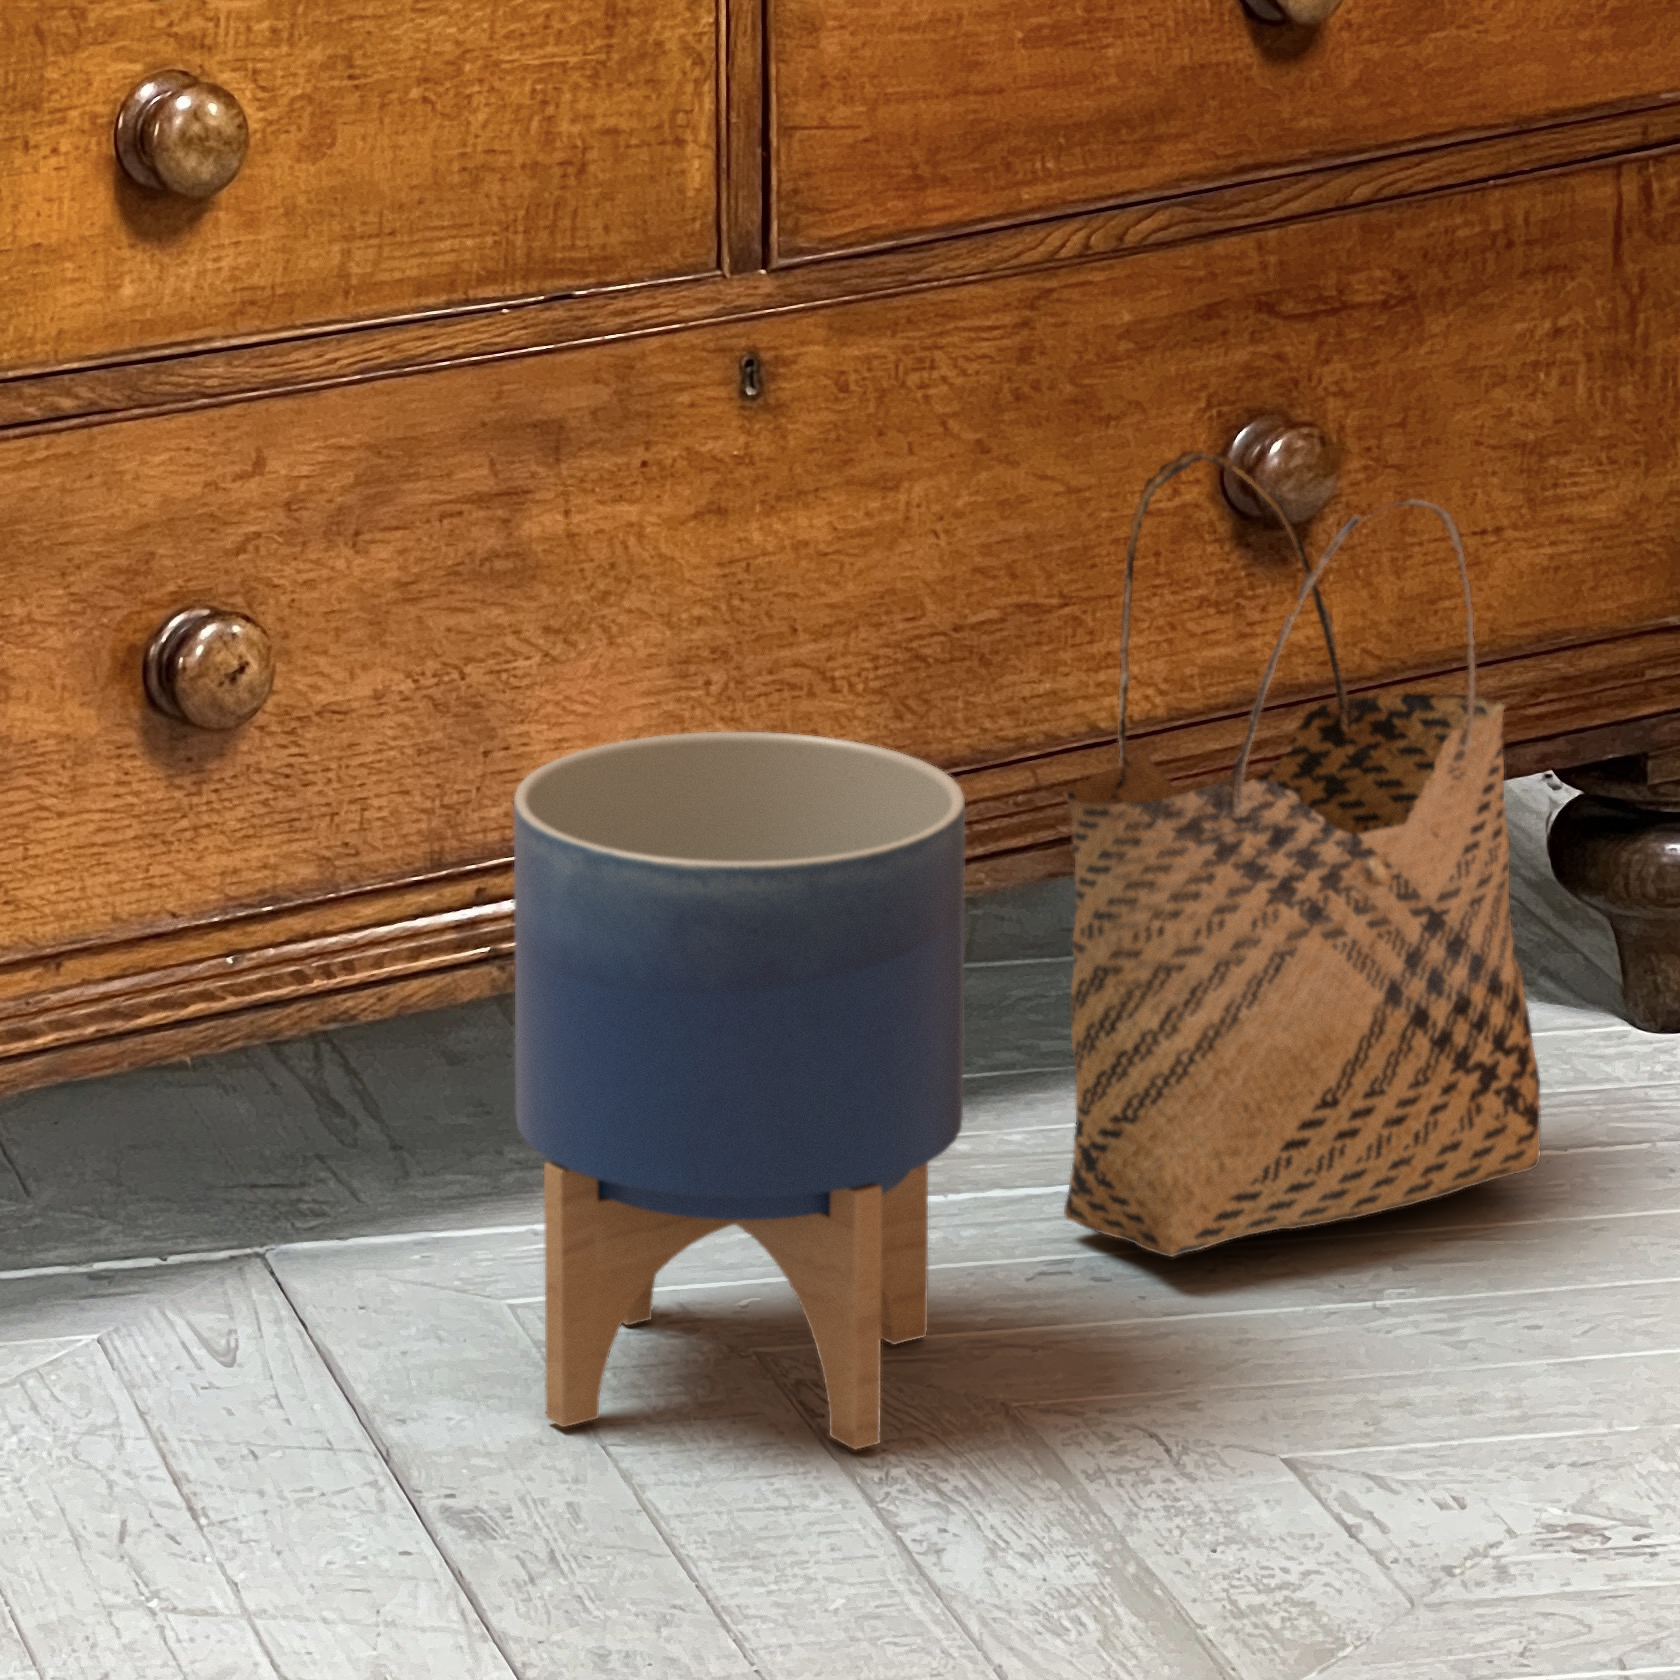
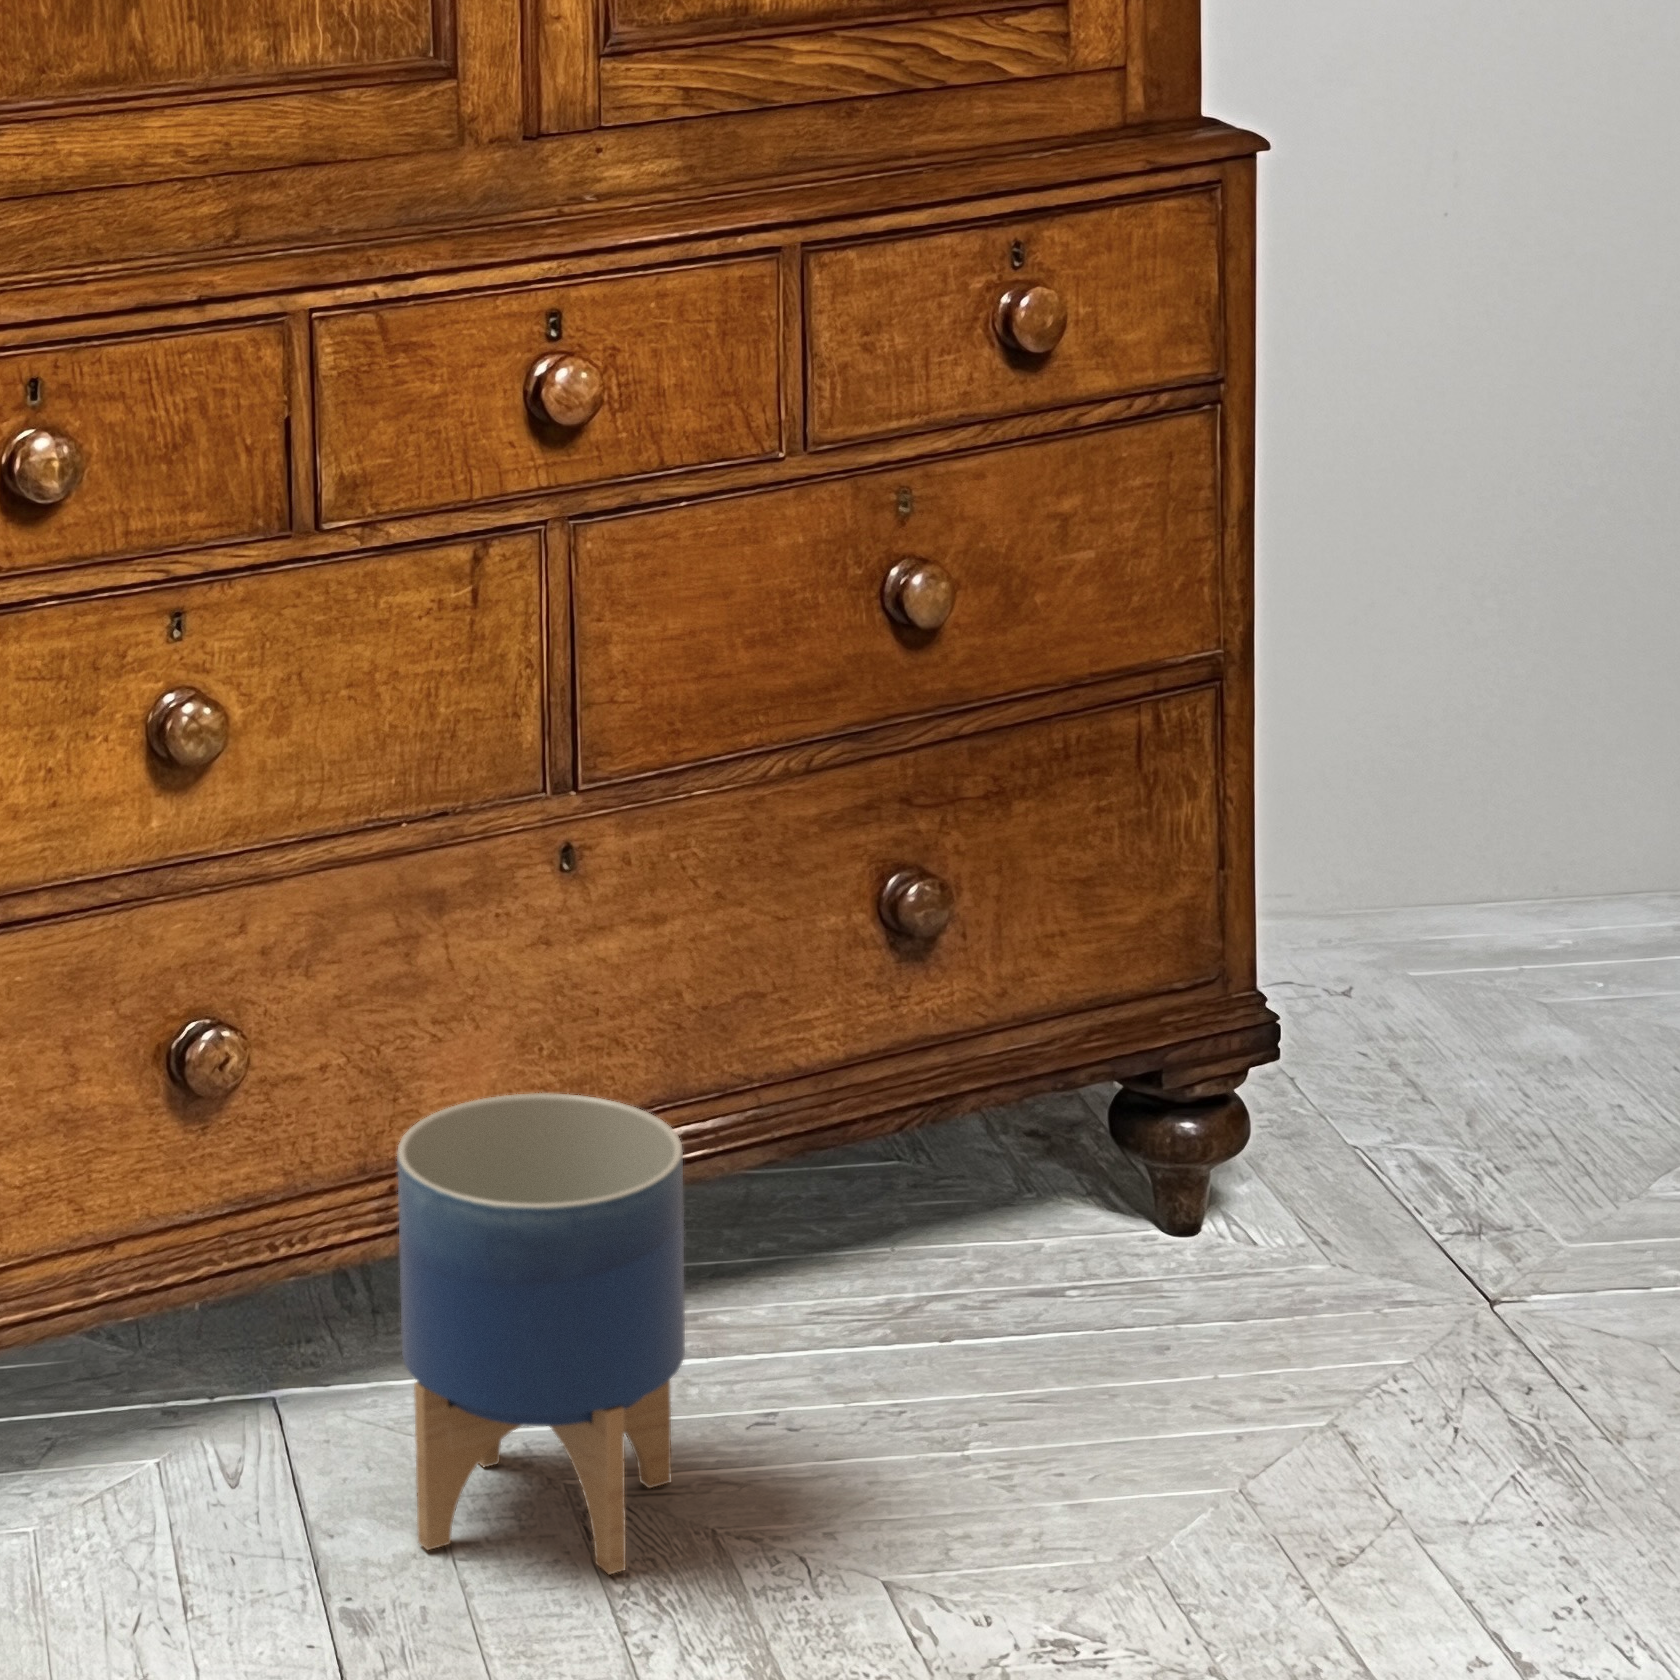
woven basket: present [1064,451,1541,1257] -> none [764,901,1080,1428]

